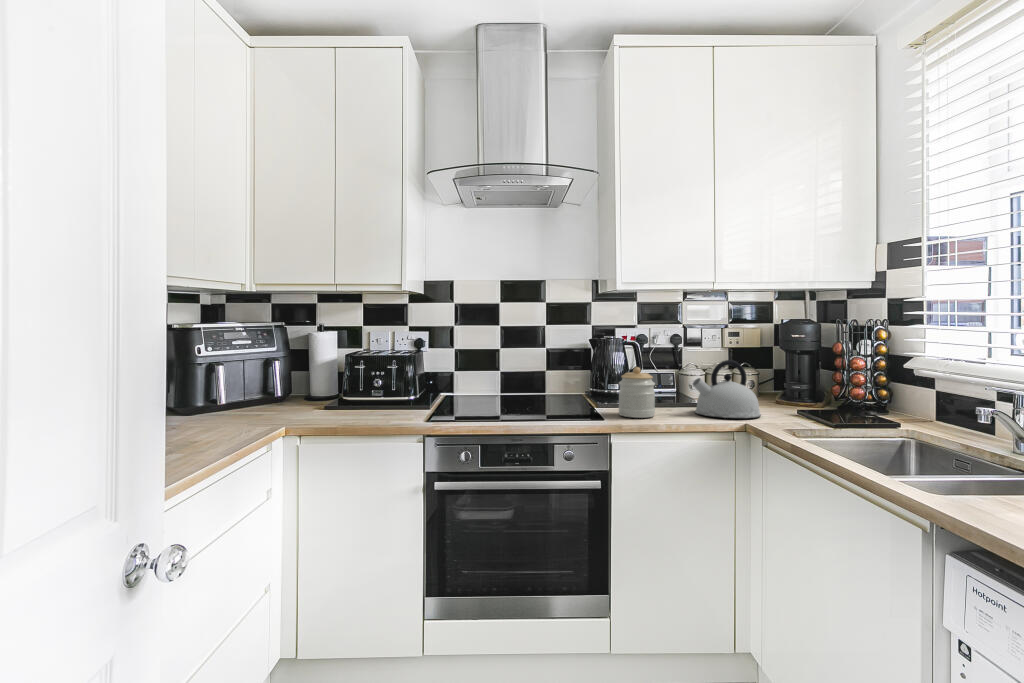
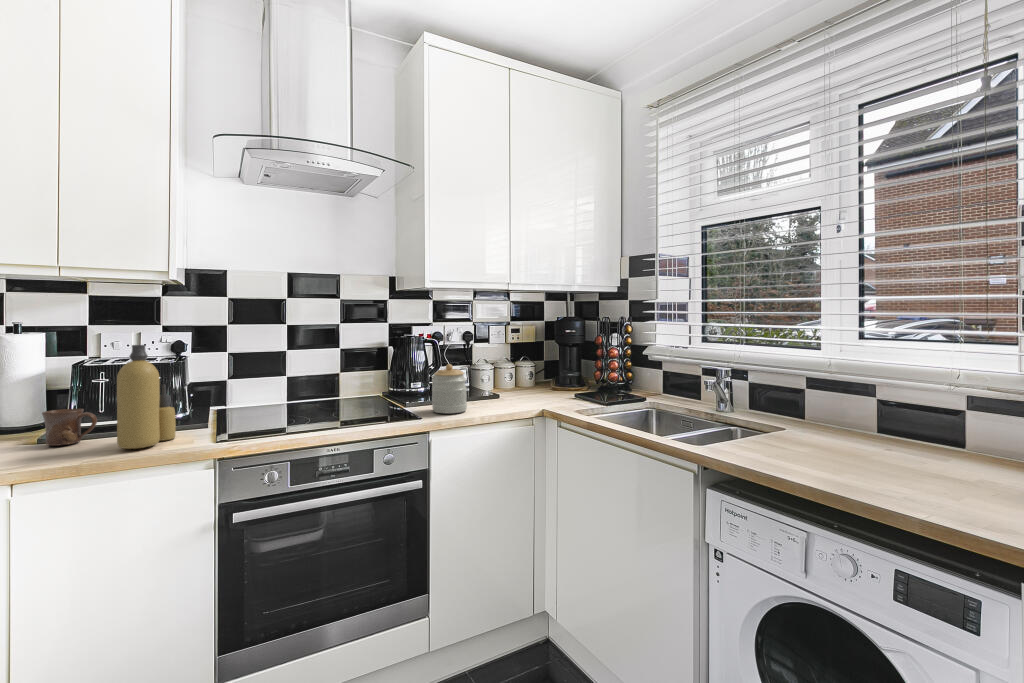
bottle: none [366,339,404,419] -> present [117,345,176,449]
kettle: present [692,360,761,418] -> none [497,354,552,406]
mug: none [326,387,357,412] -> present [42,409,97,446]

